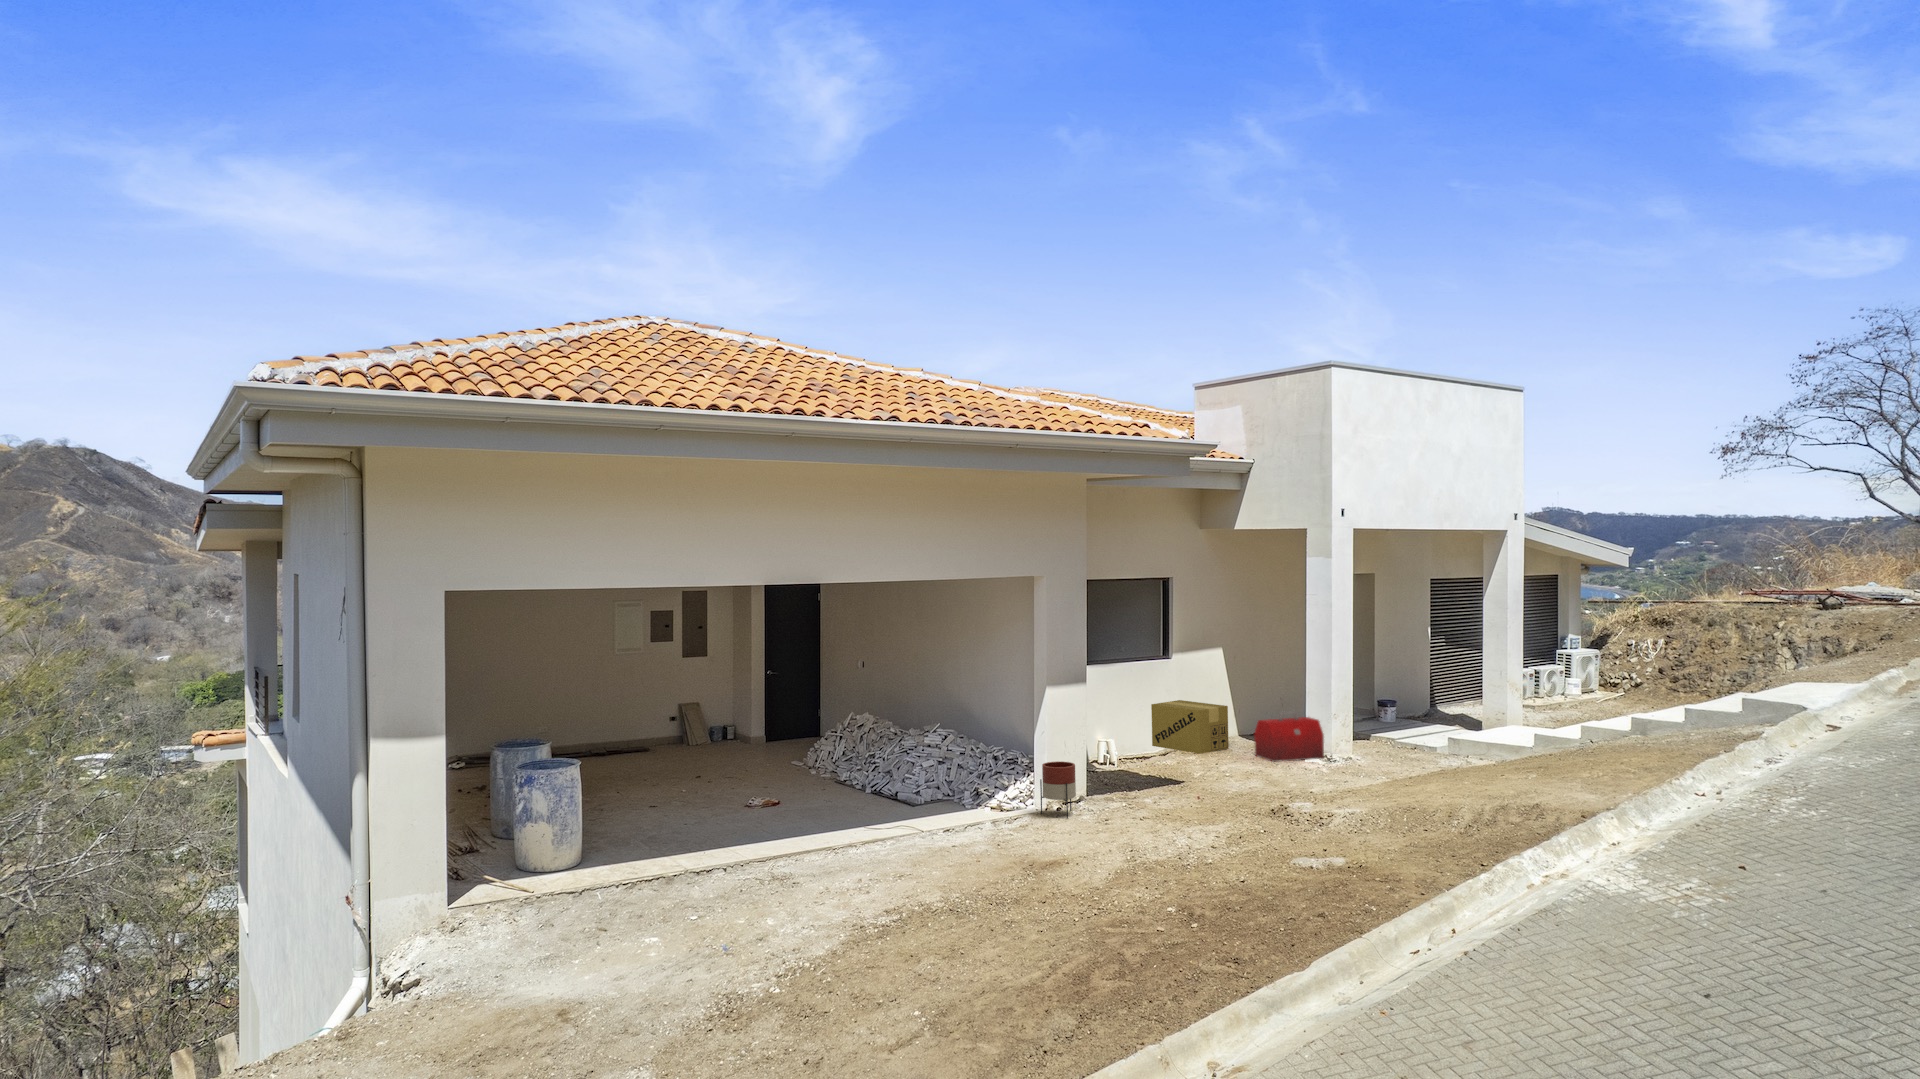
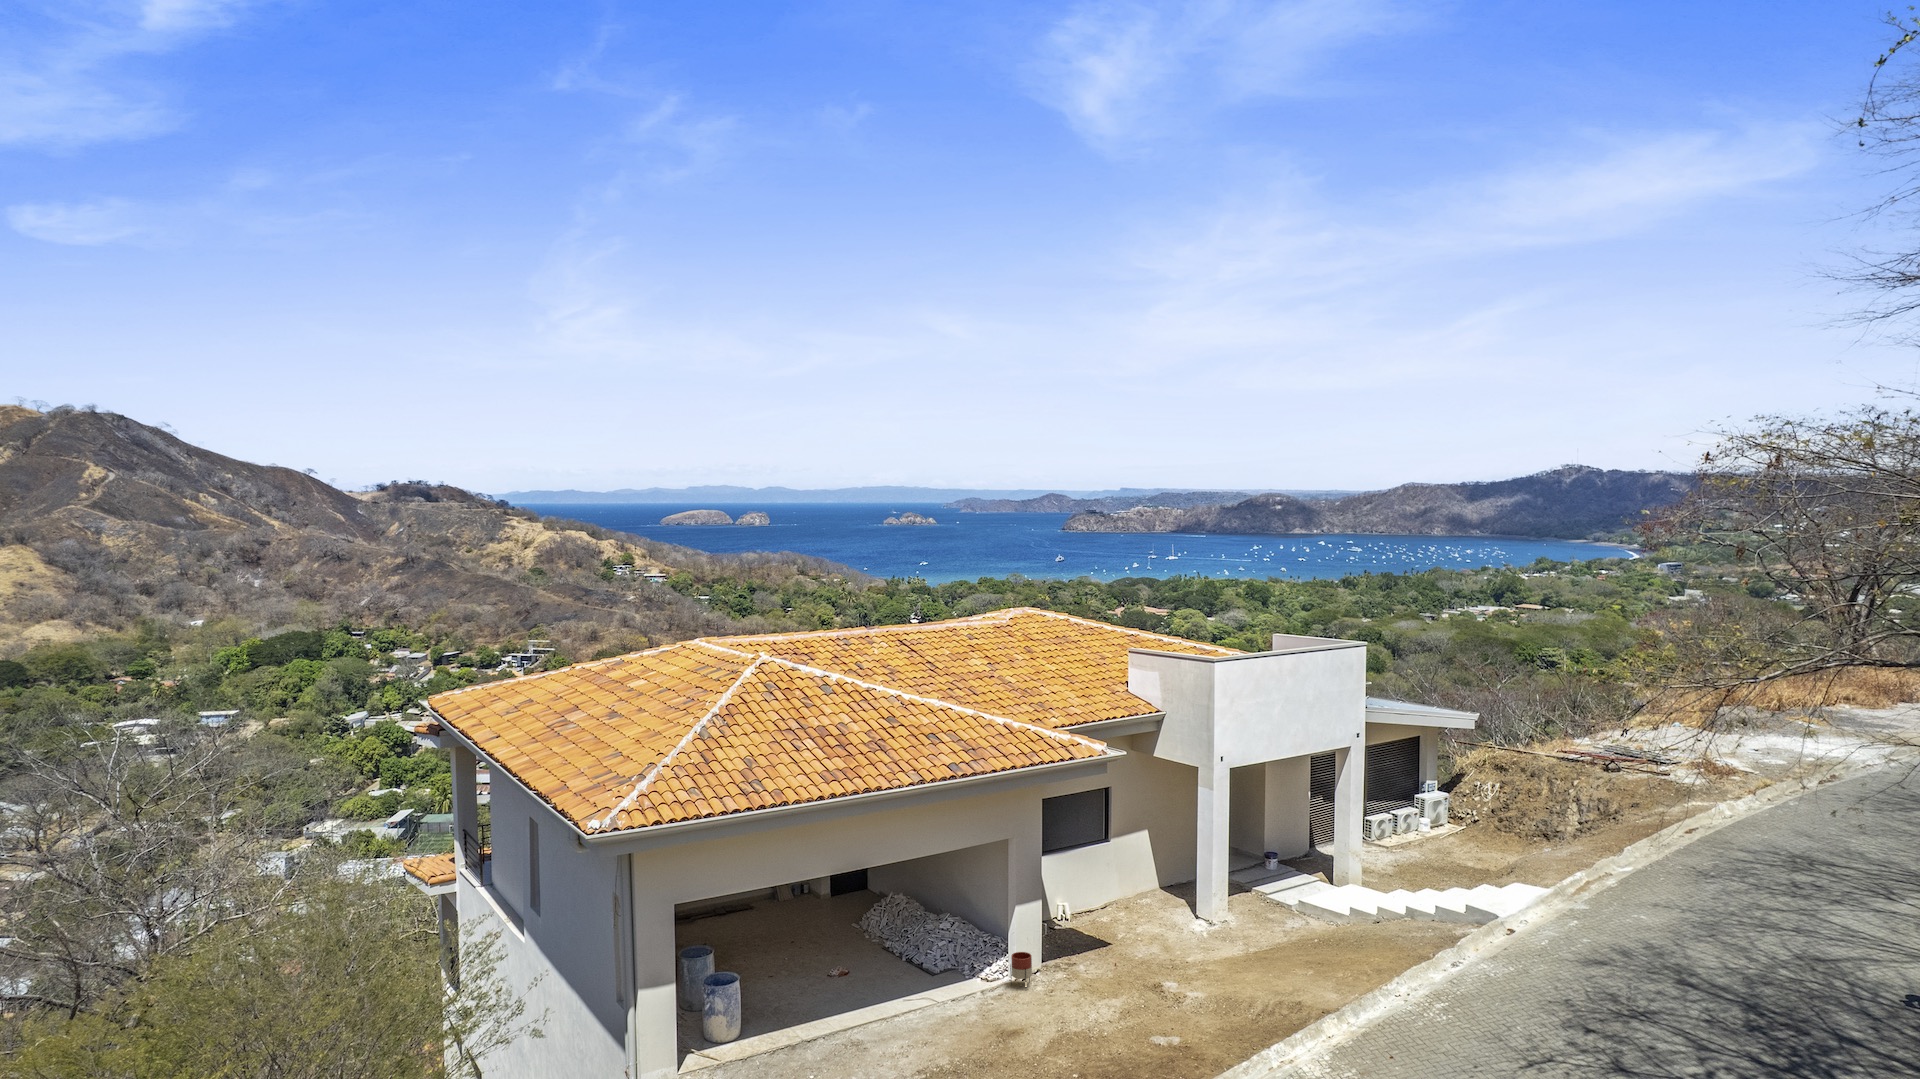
cardboard box: present [1151,700,1229,754] -> none [1097,870,1148,915]
toolbox: present [1254,711,1324,762] -> none [1162,889,1207,926]

